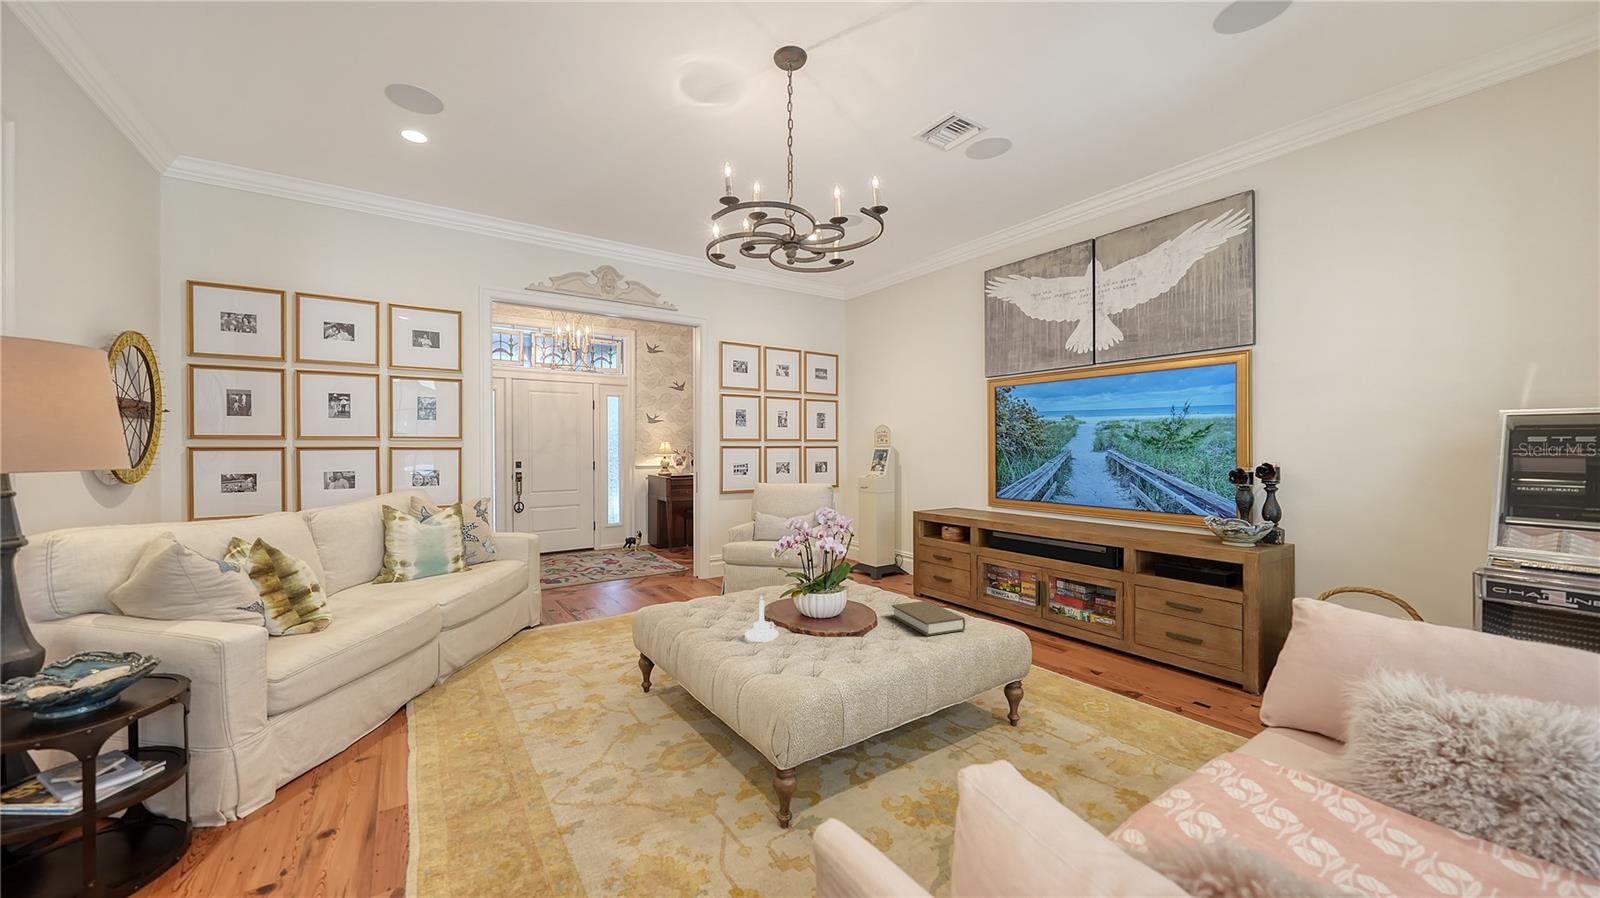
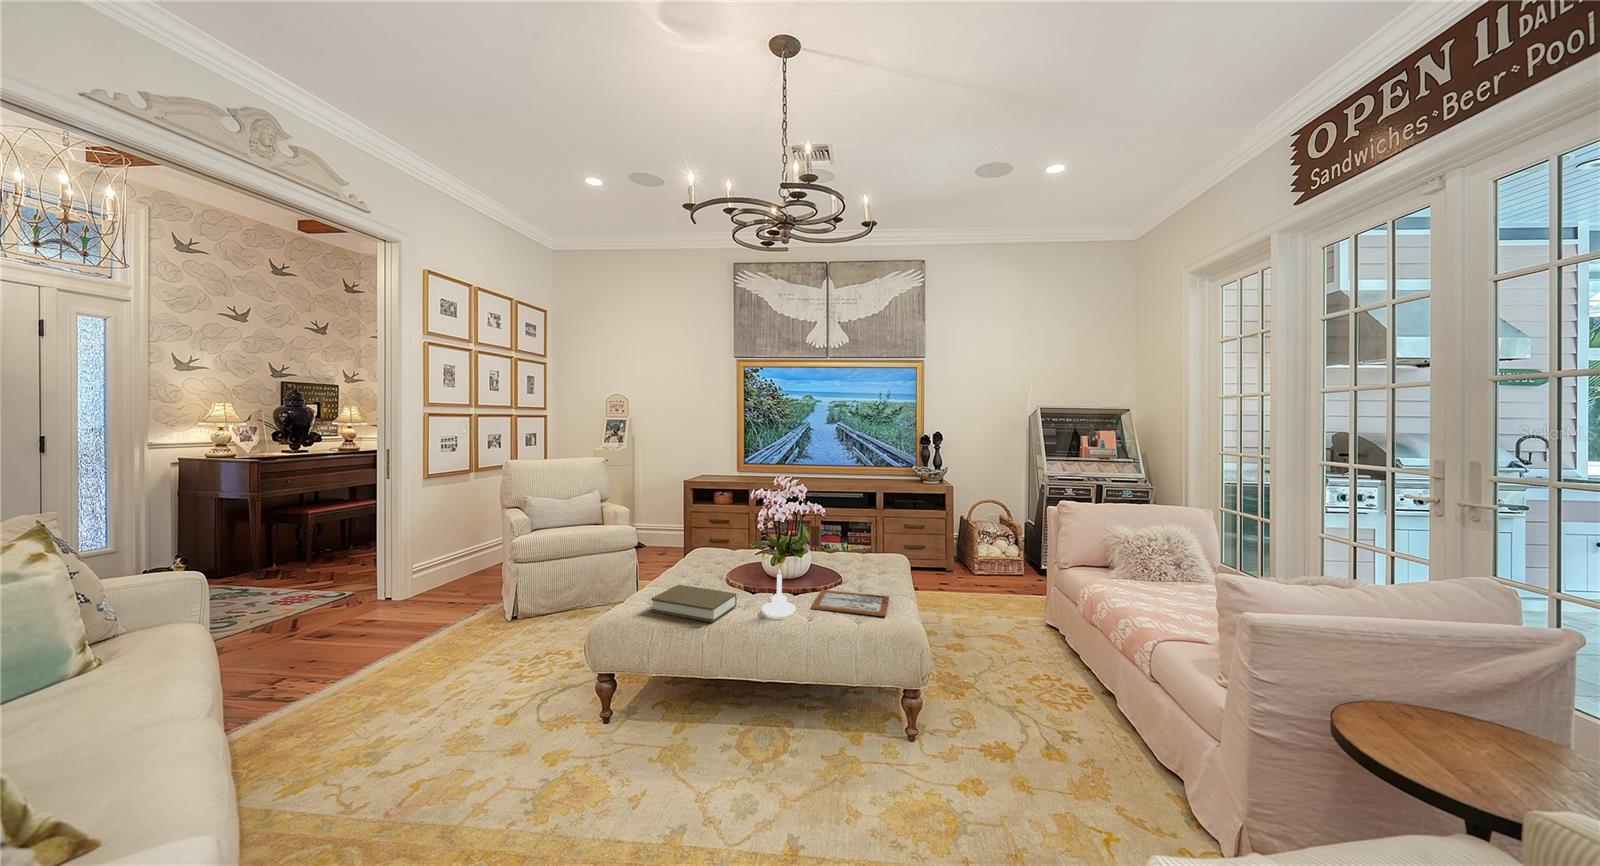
book: present [892,601,965,636] -> present [651,585,737,622]
picture frame: none [793,633,884,670] -> present [811,590,889,616]

